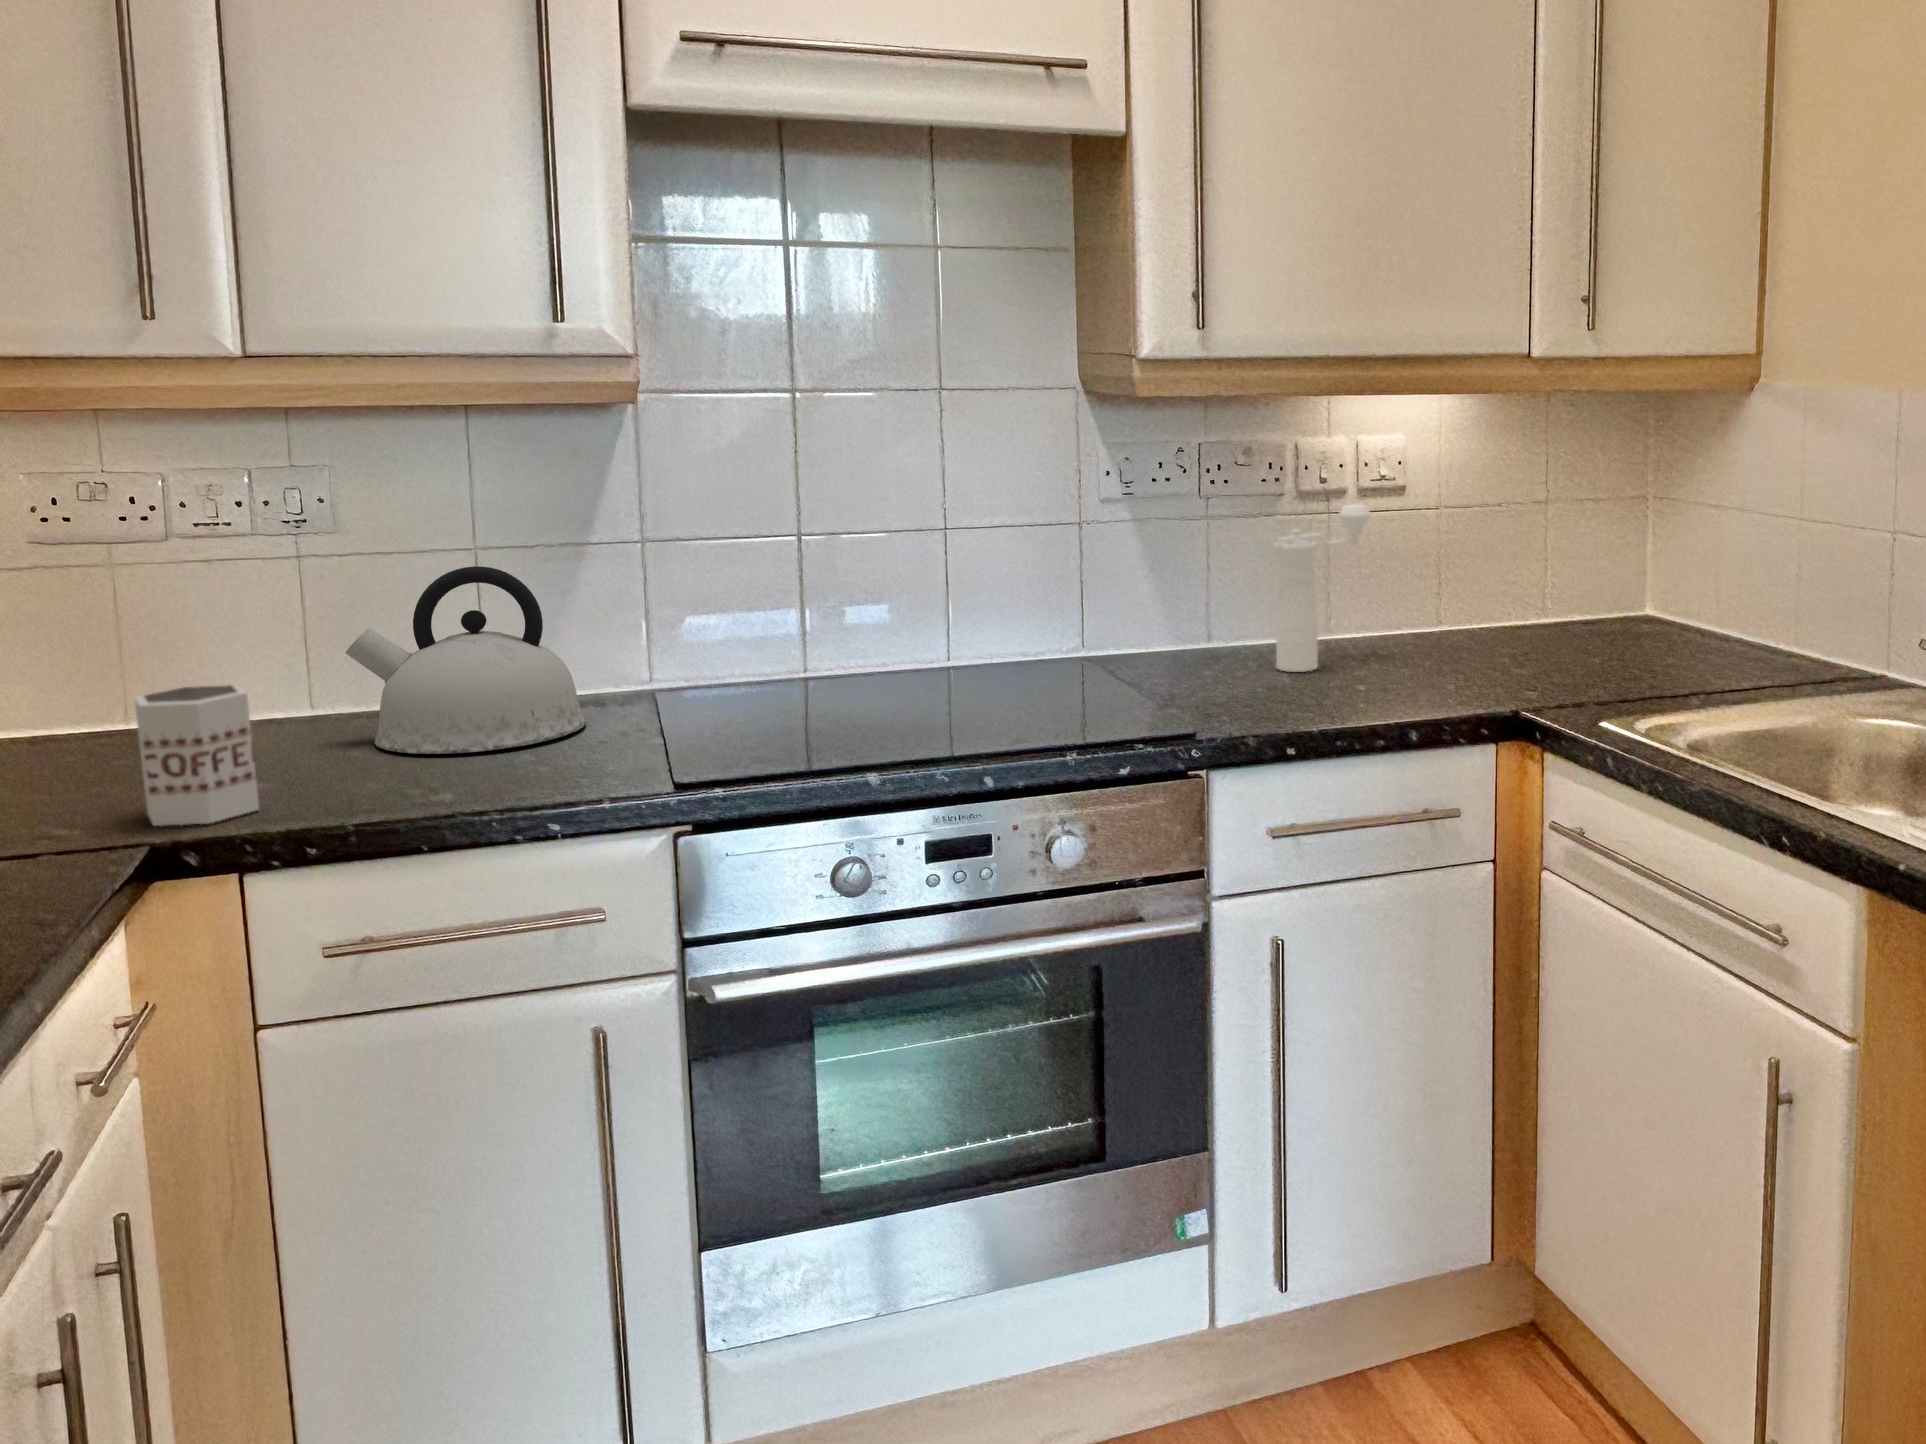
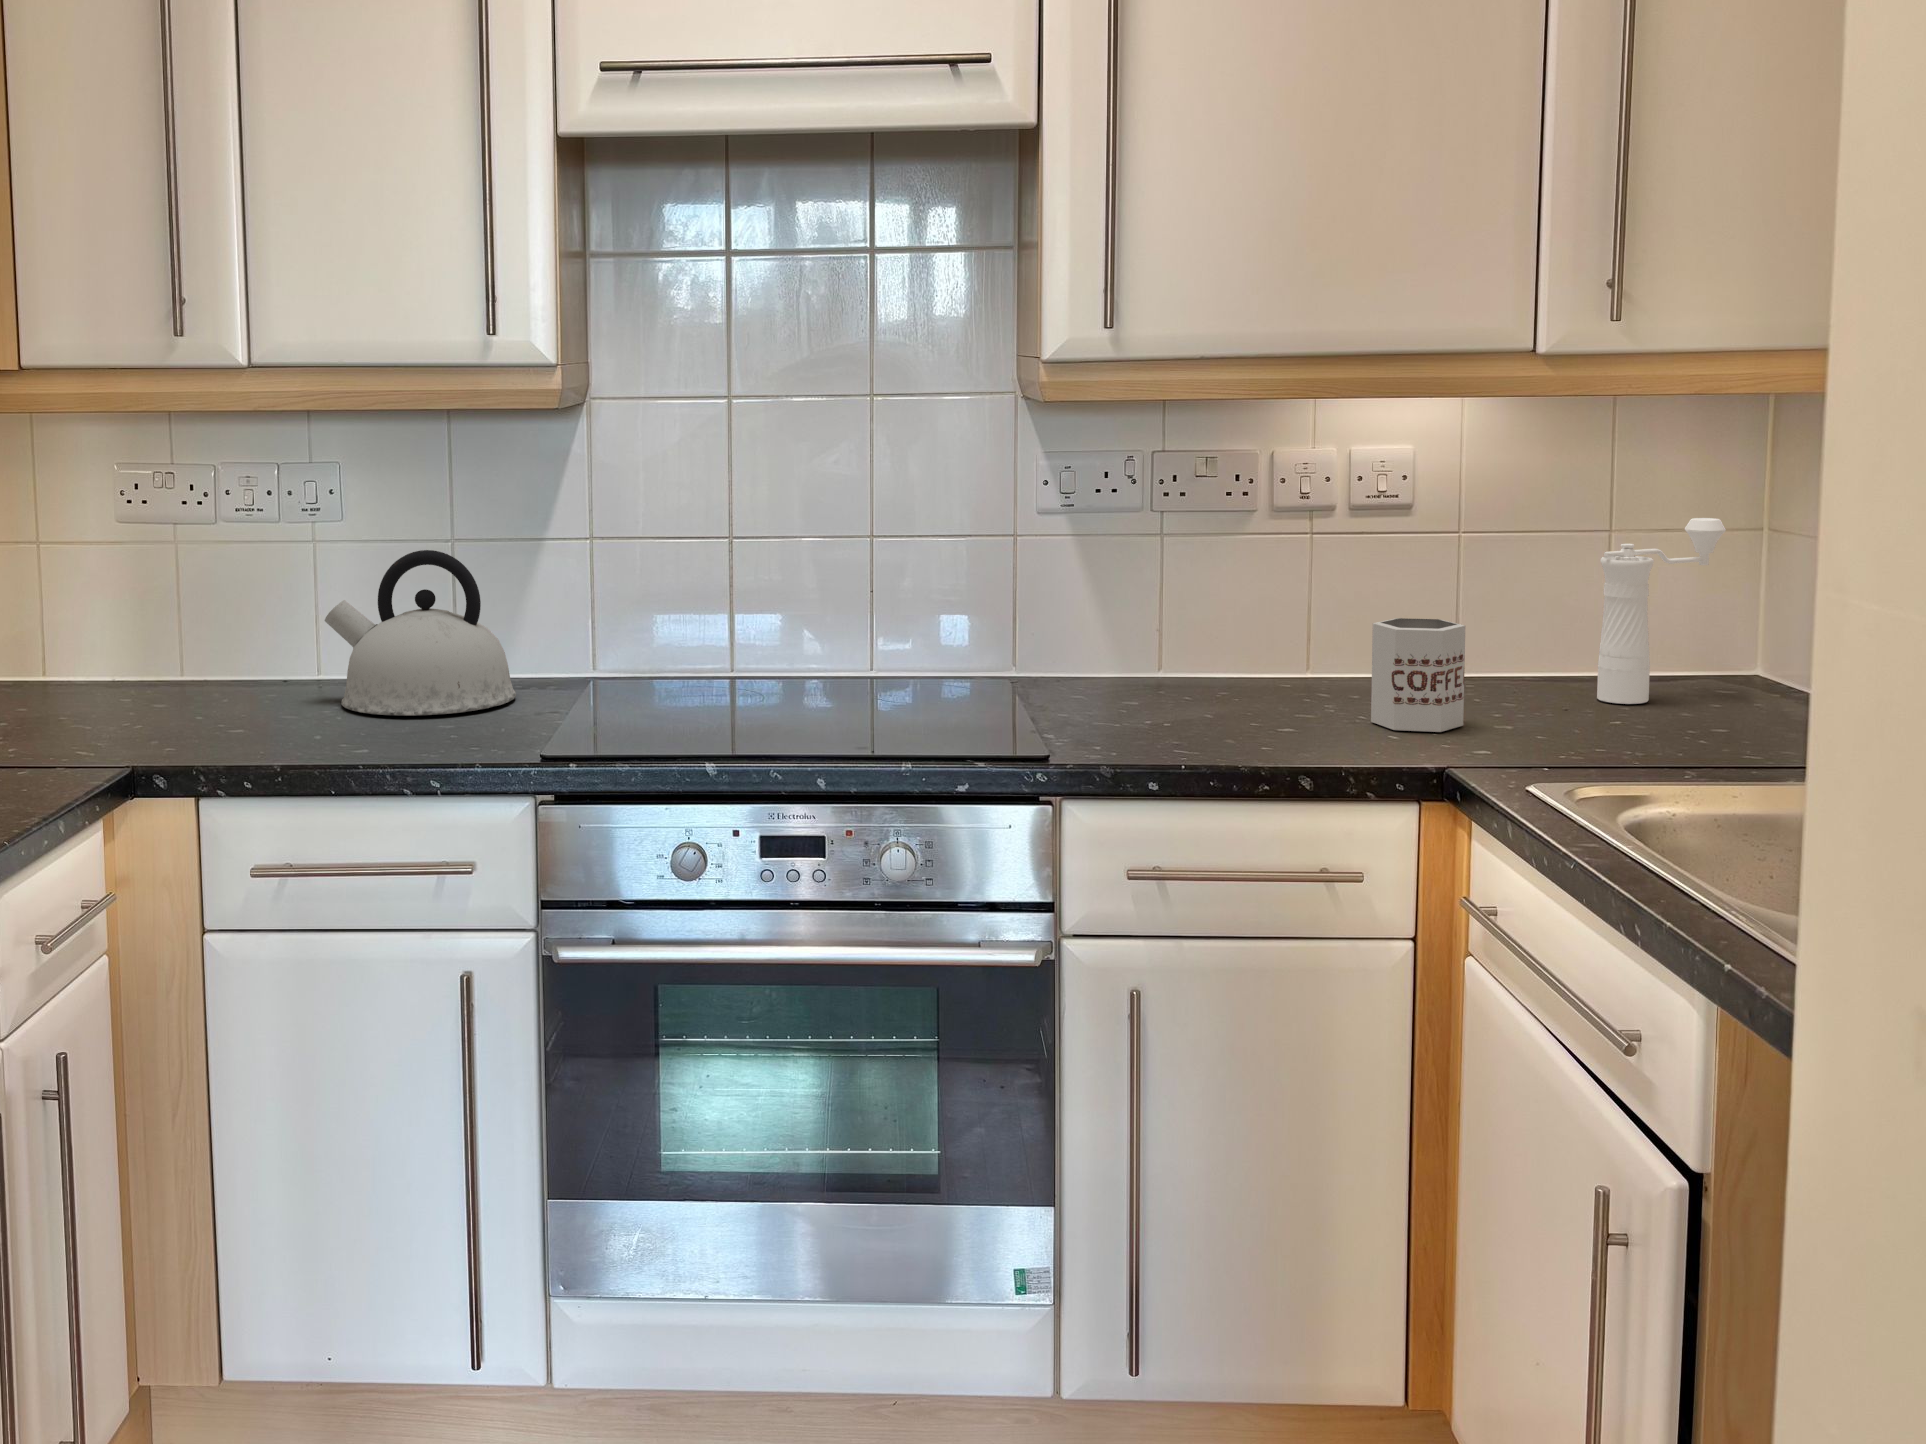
pepper mill: present [1274,504,1370,672] -> present [1597,518,1726,704]
mug: present [134,685,259,826] -> present [1371,618,1465,732]

